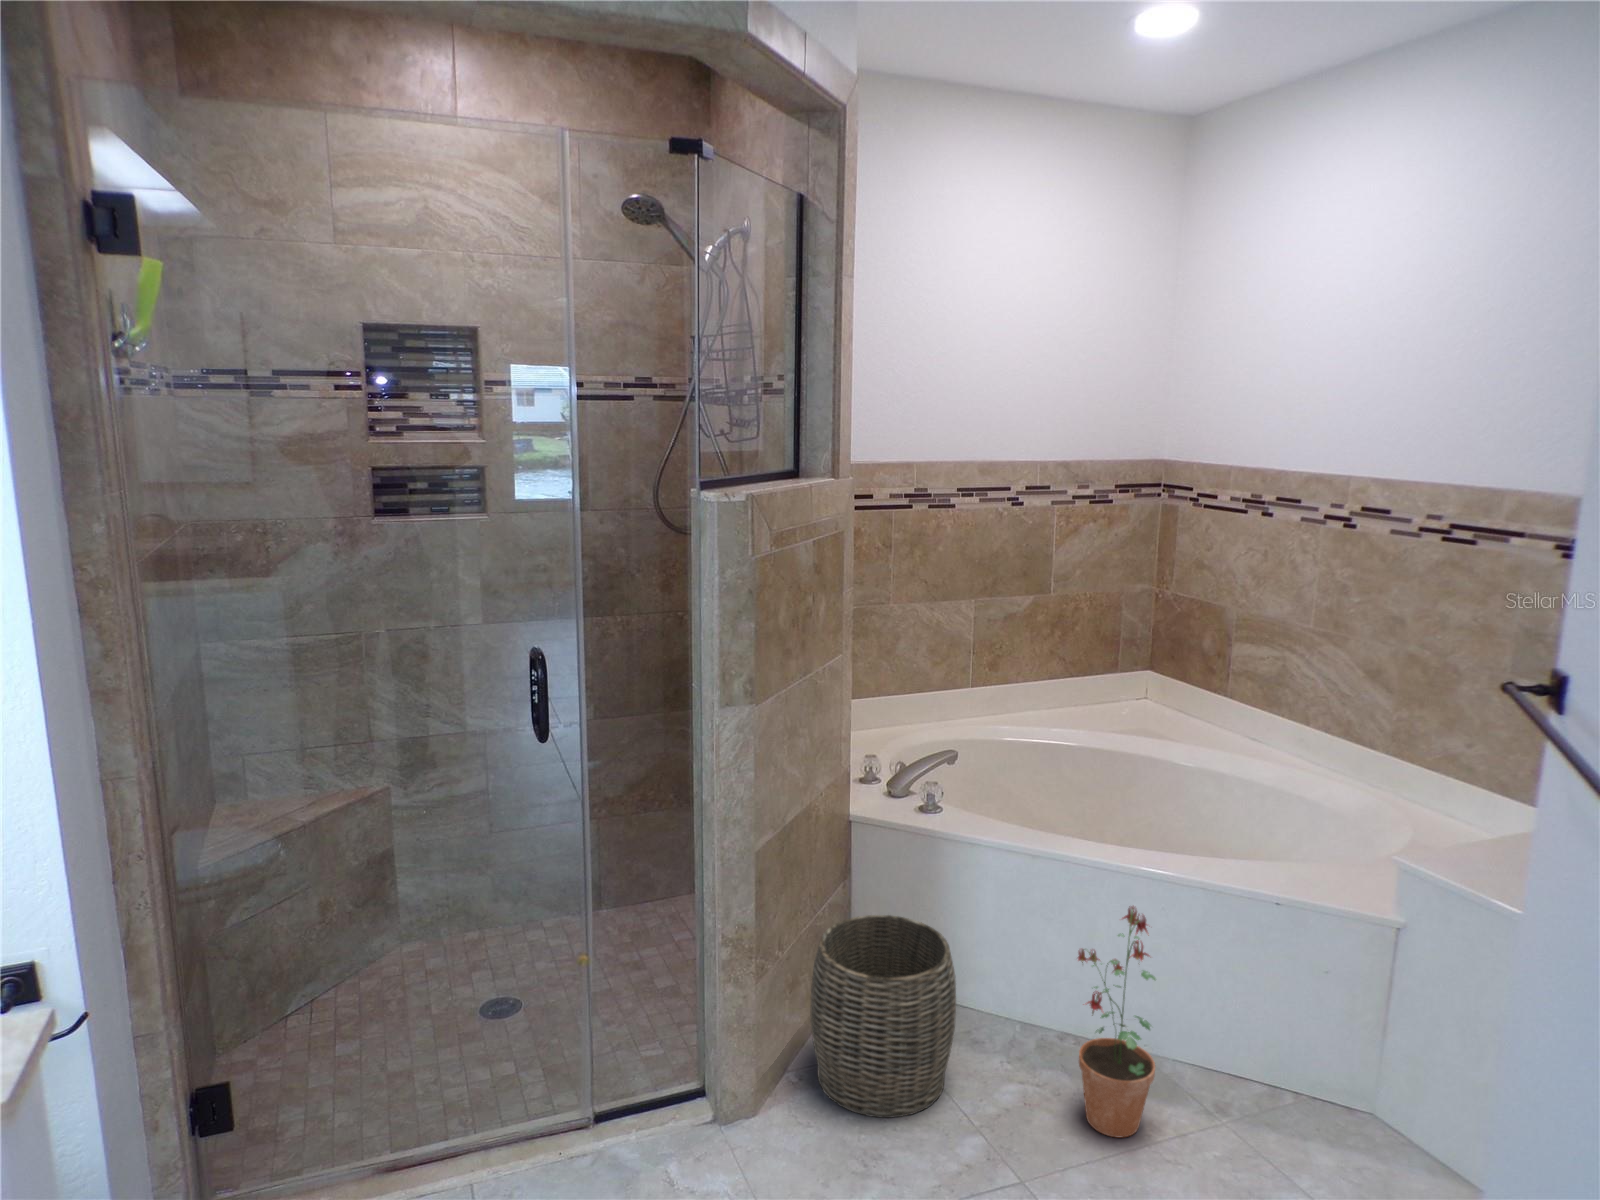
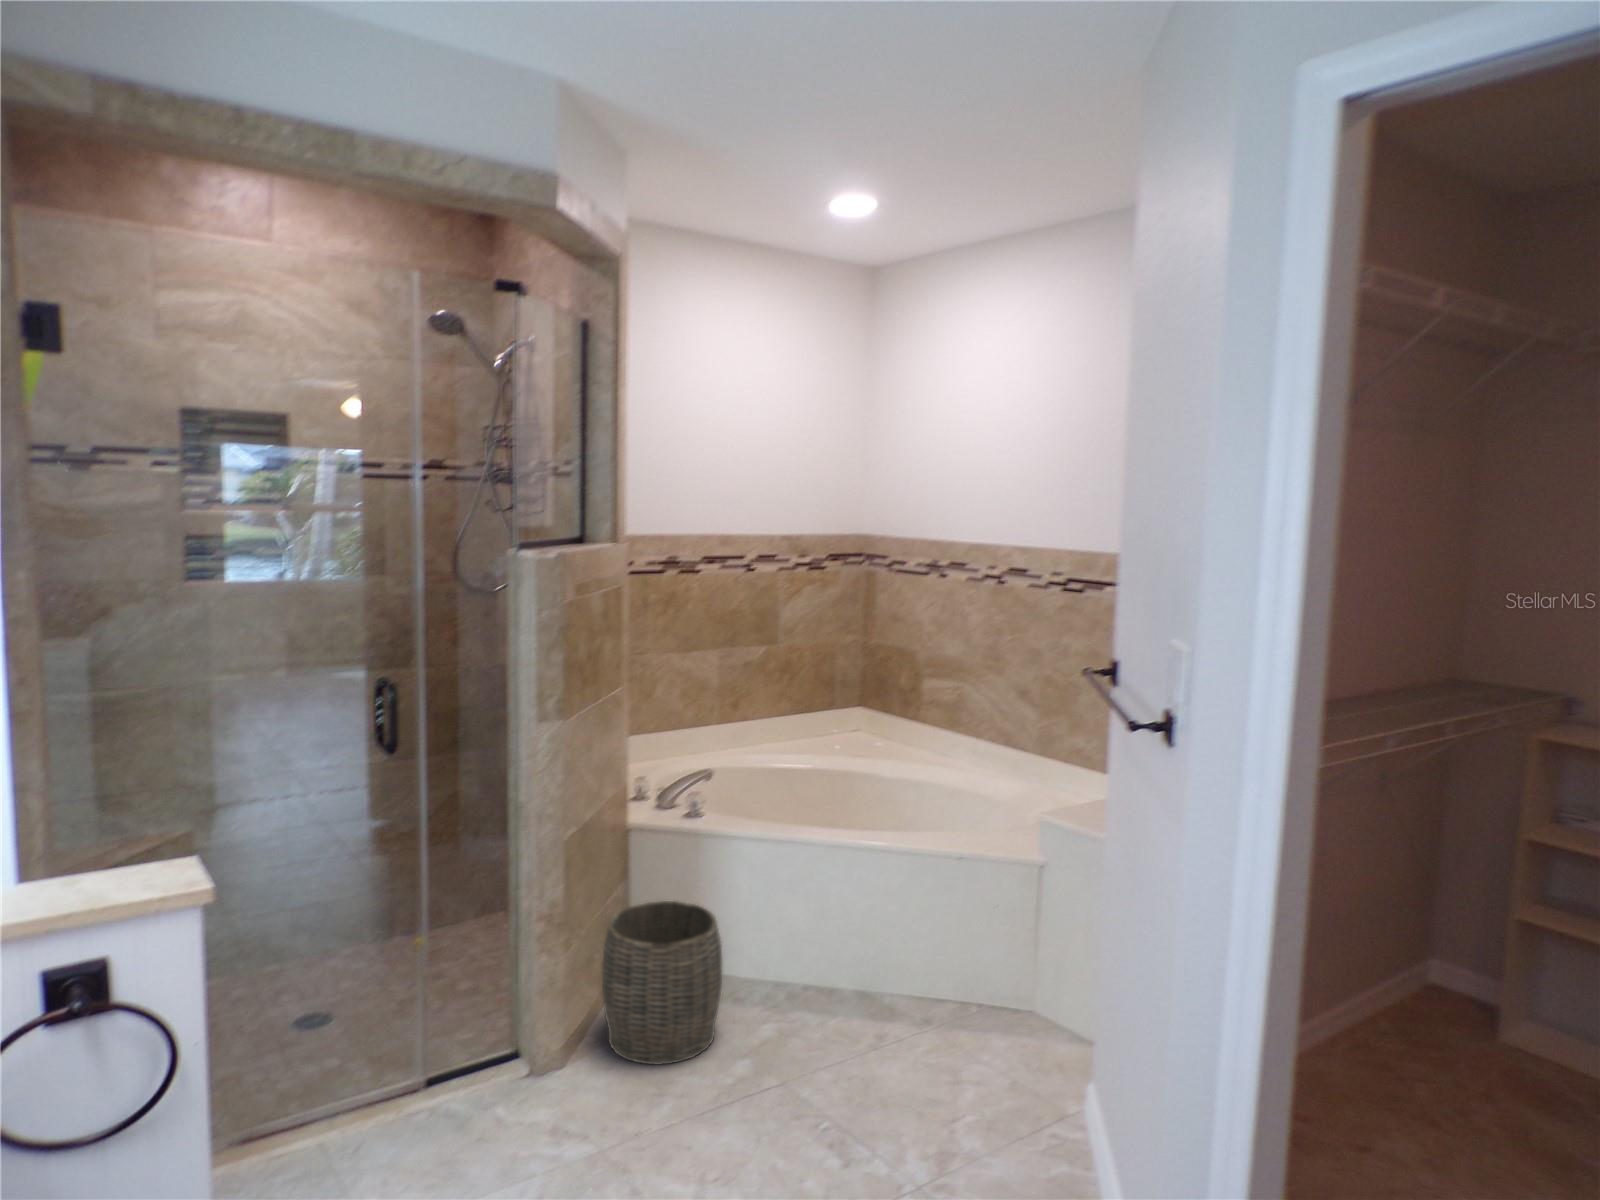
potted plant: present [1078,906,1155,1138] -> none [813,869,878,1053]

